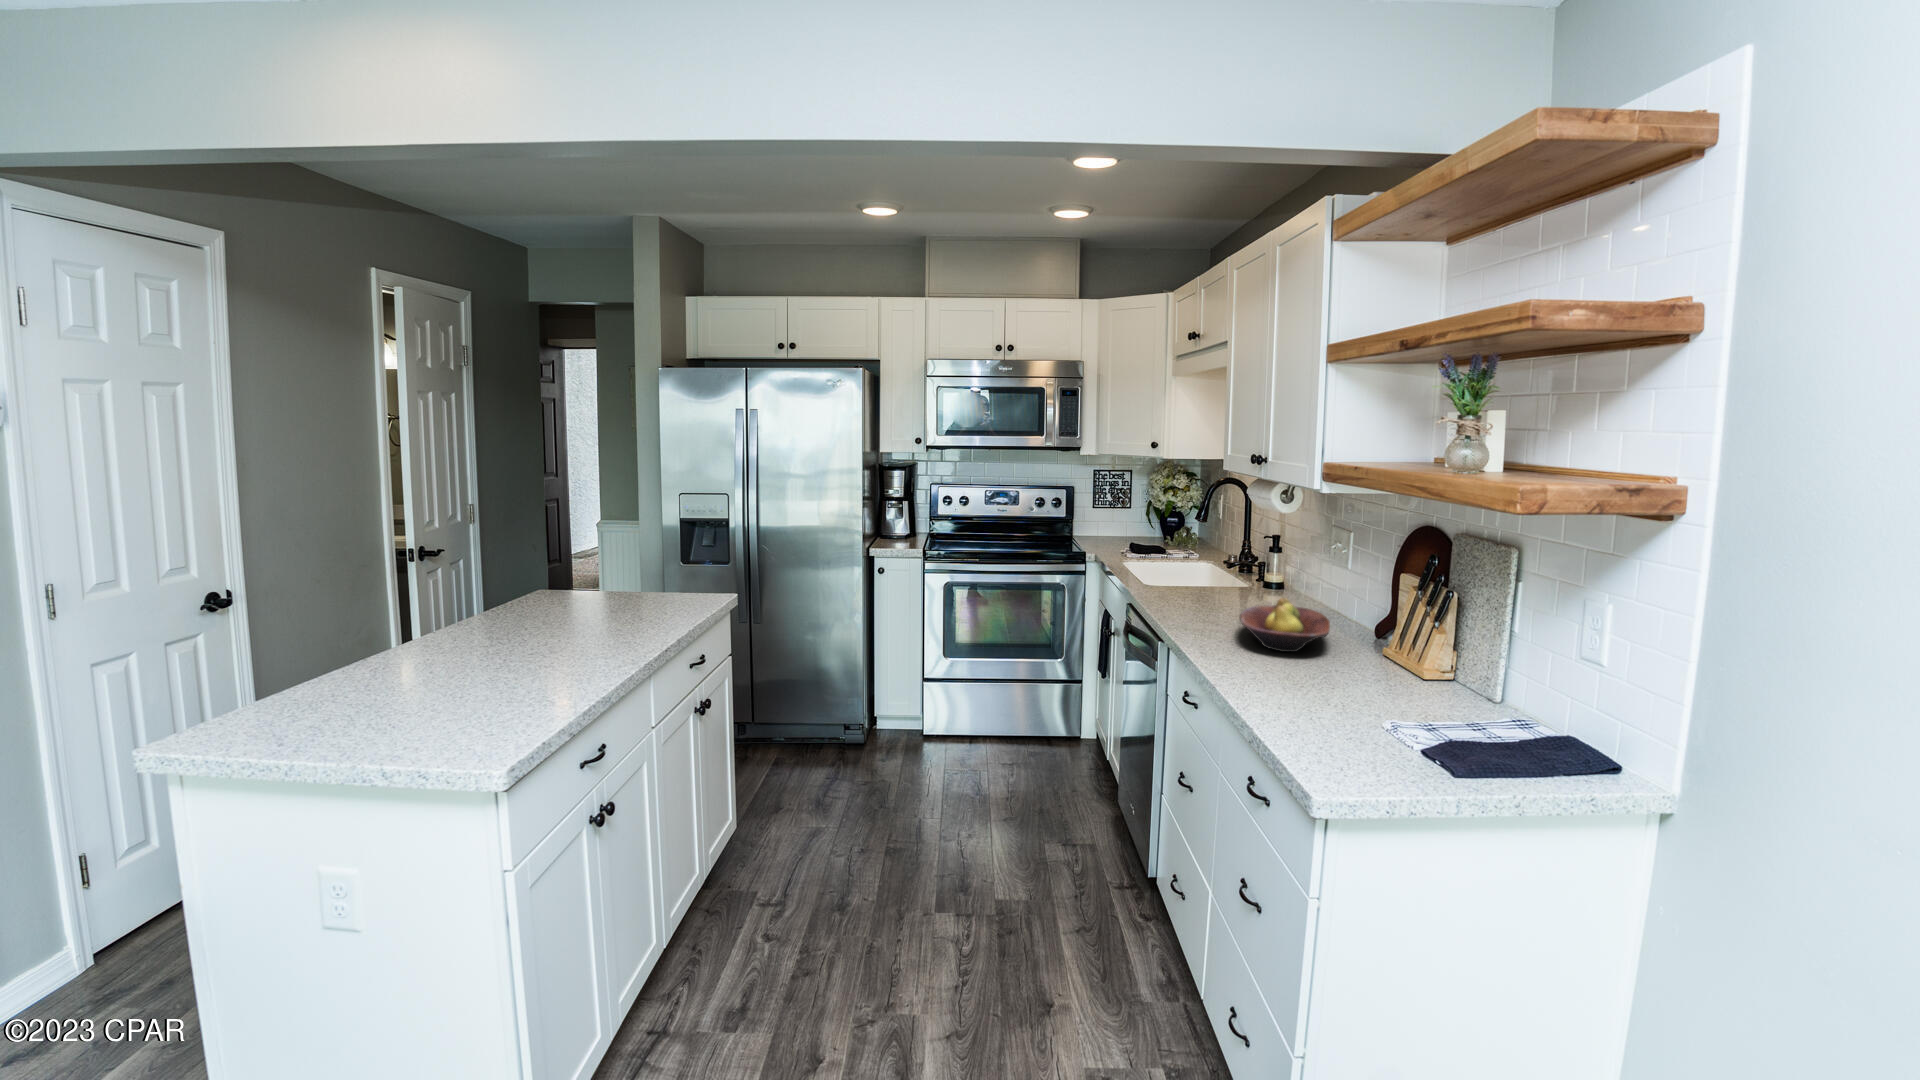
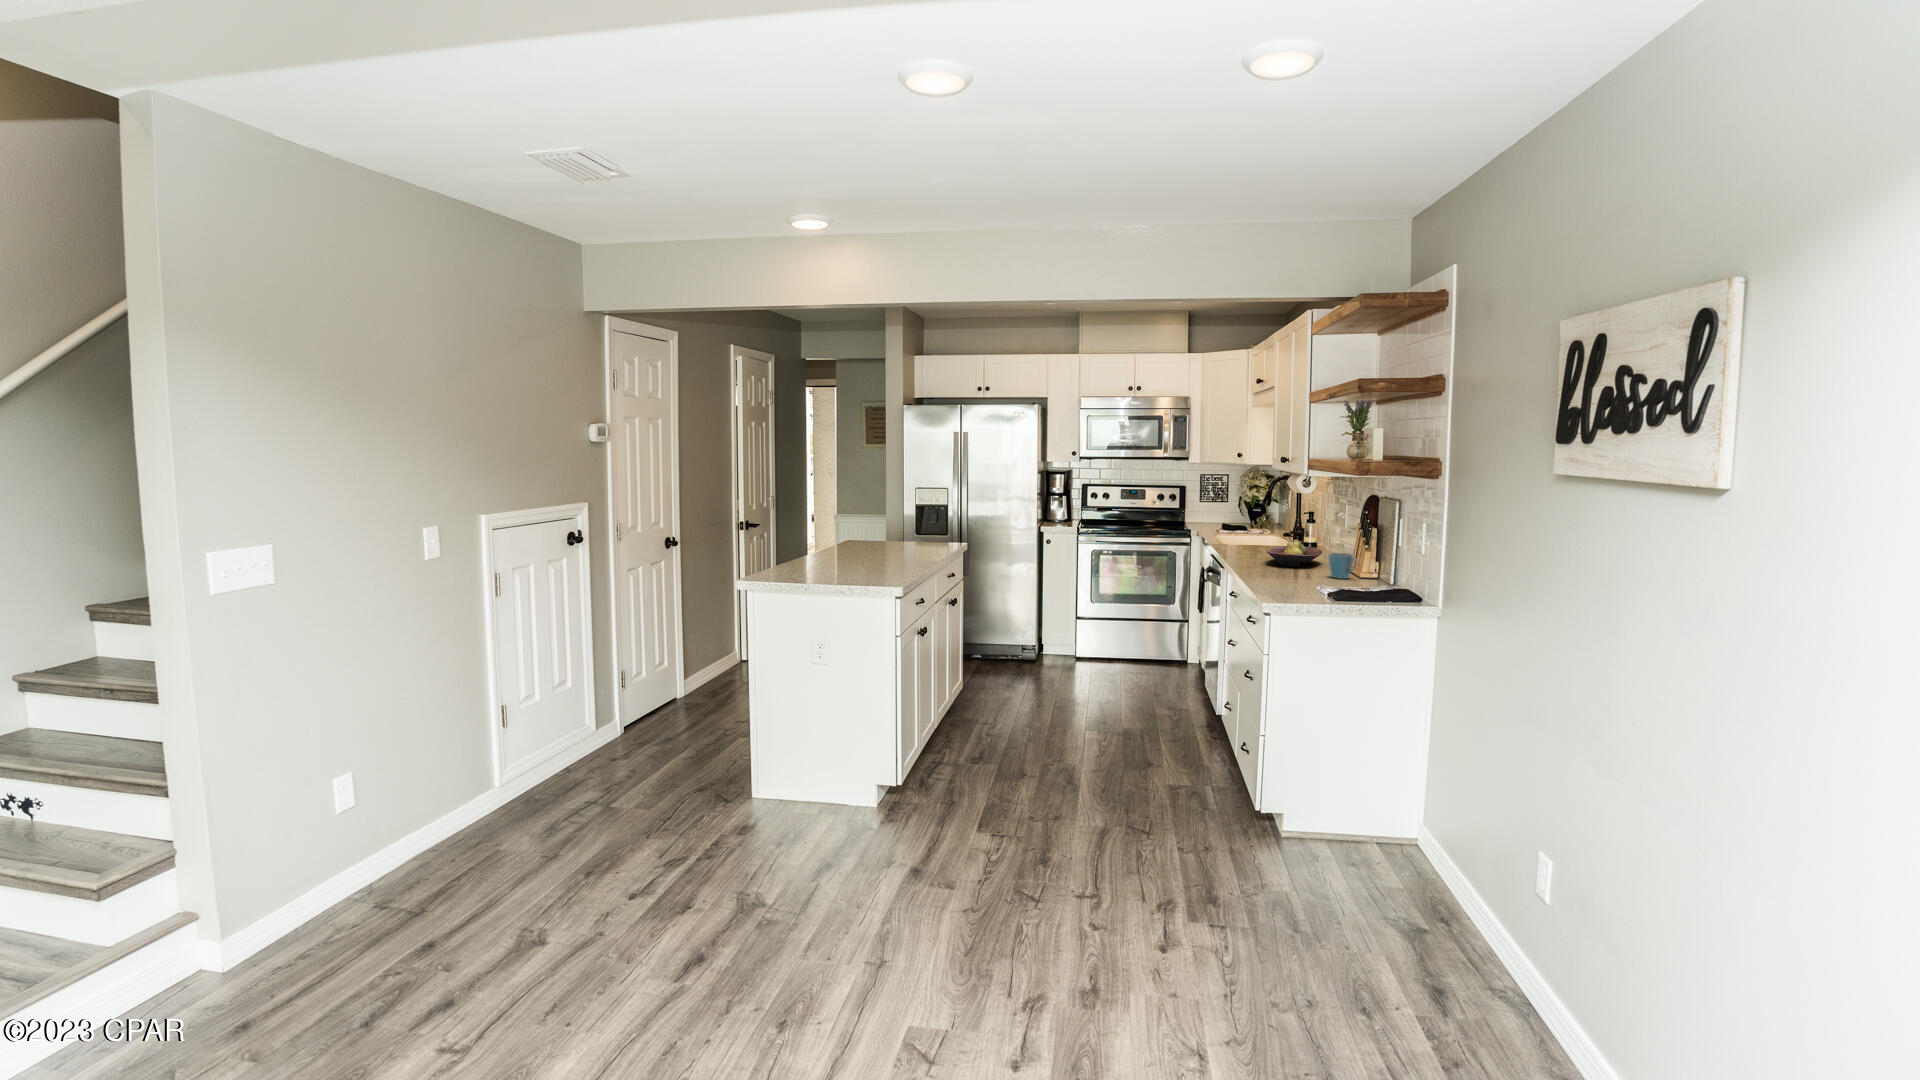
mug: none [1376,641,1435,692] -> present [1329,553,1357,579]

